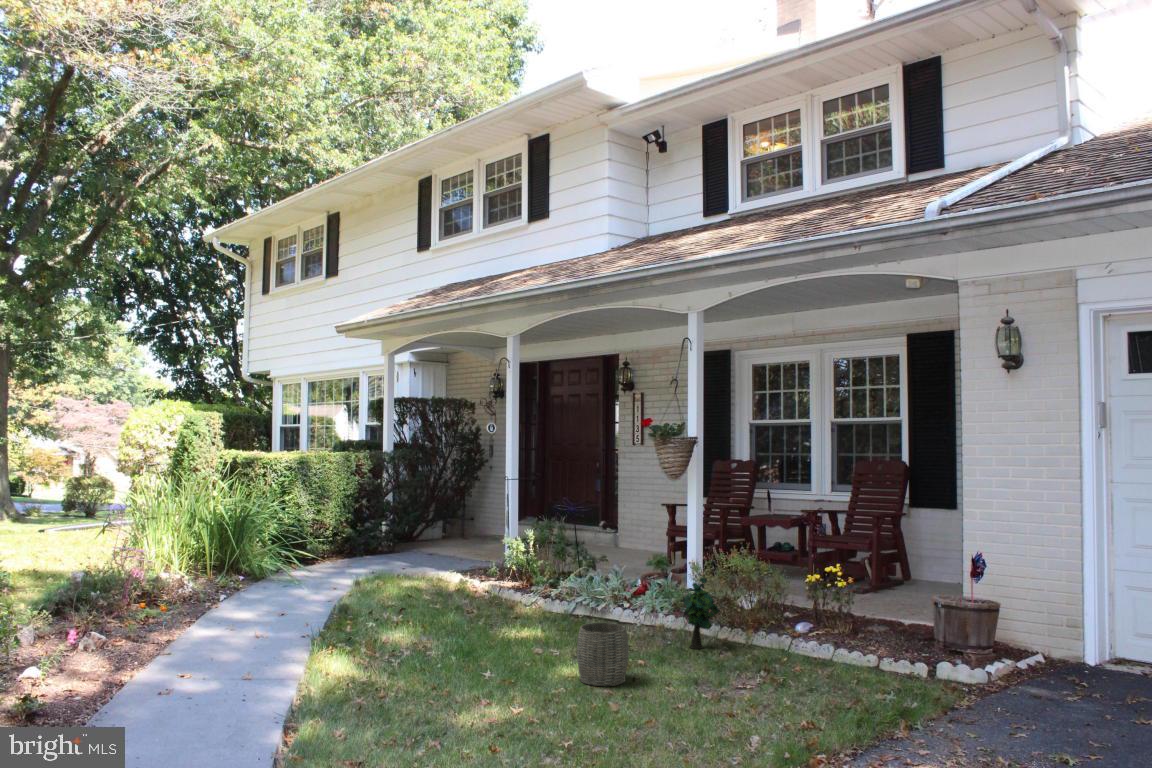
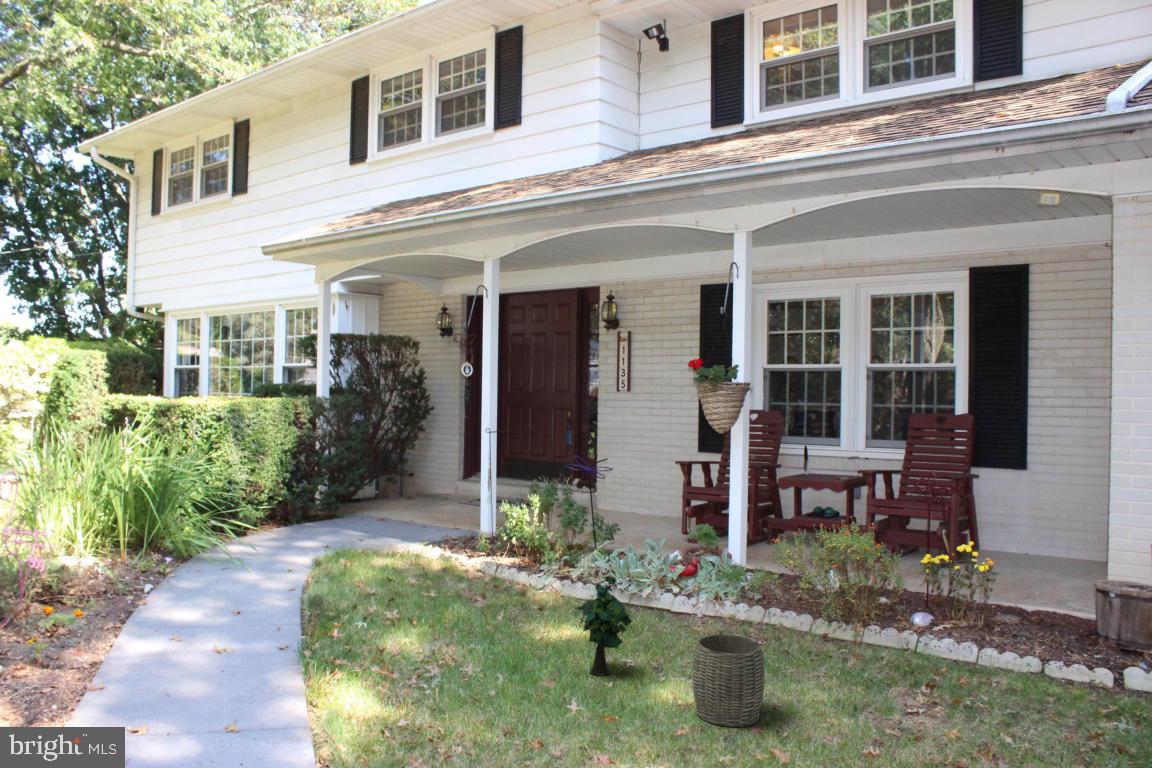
decorative plant: present [680,578,719,649] -> present [576,577,632,676]

